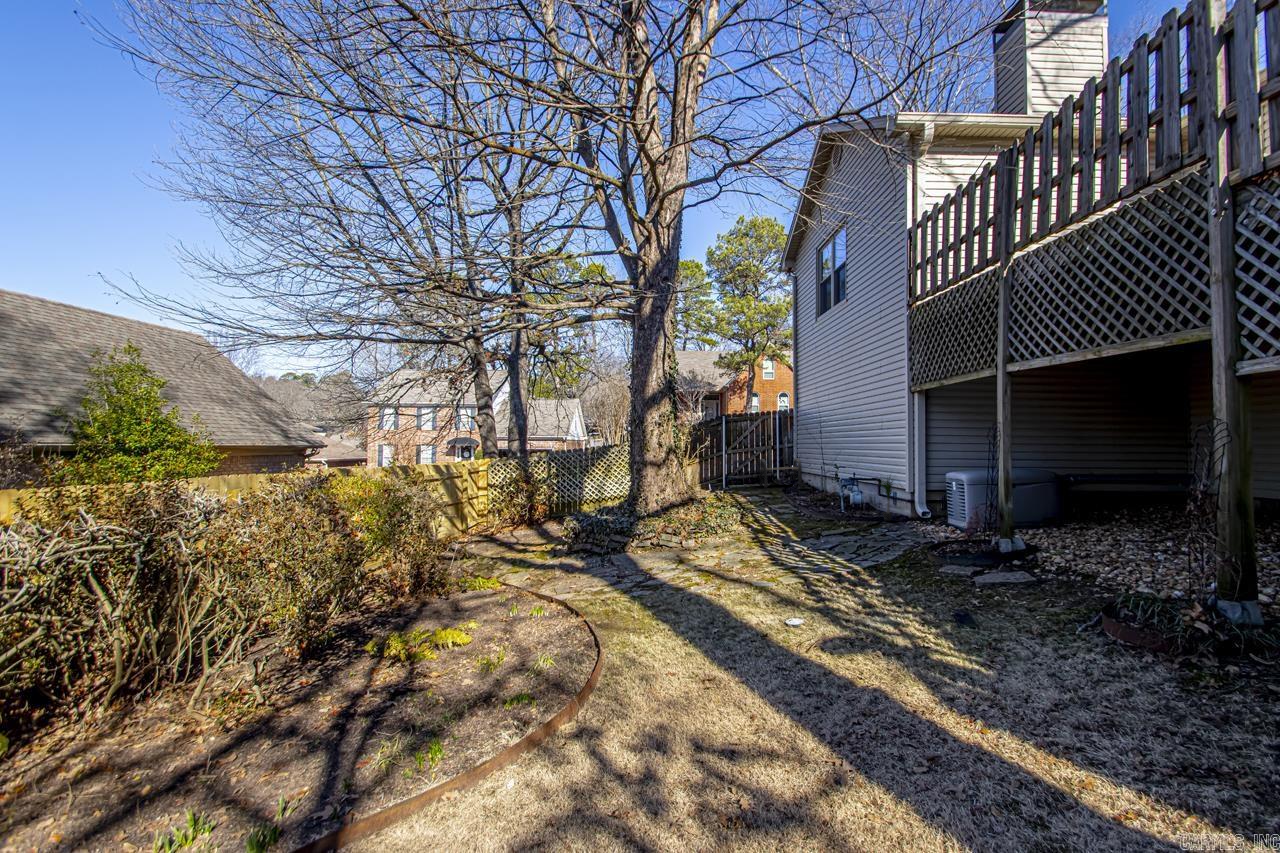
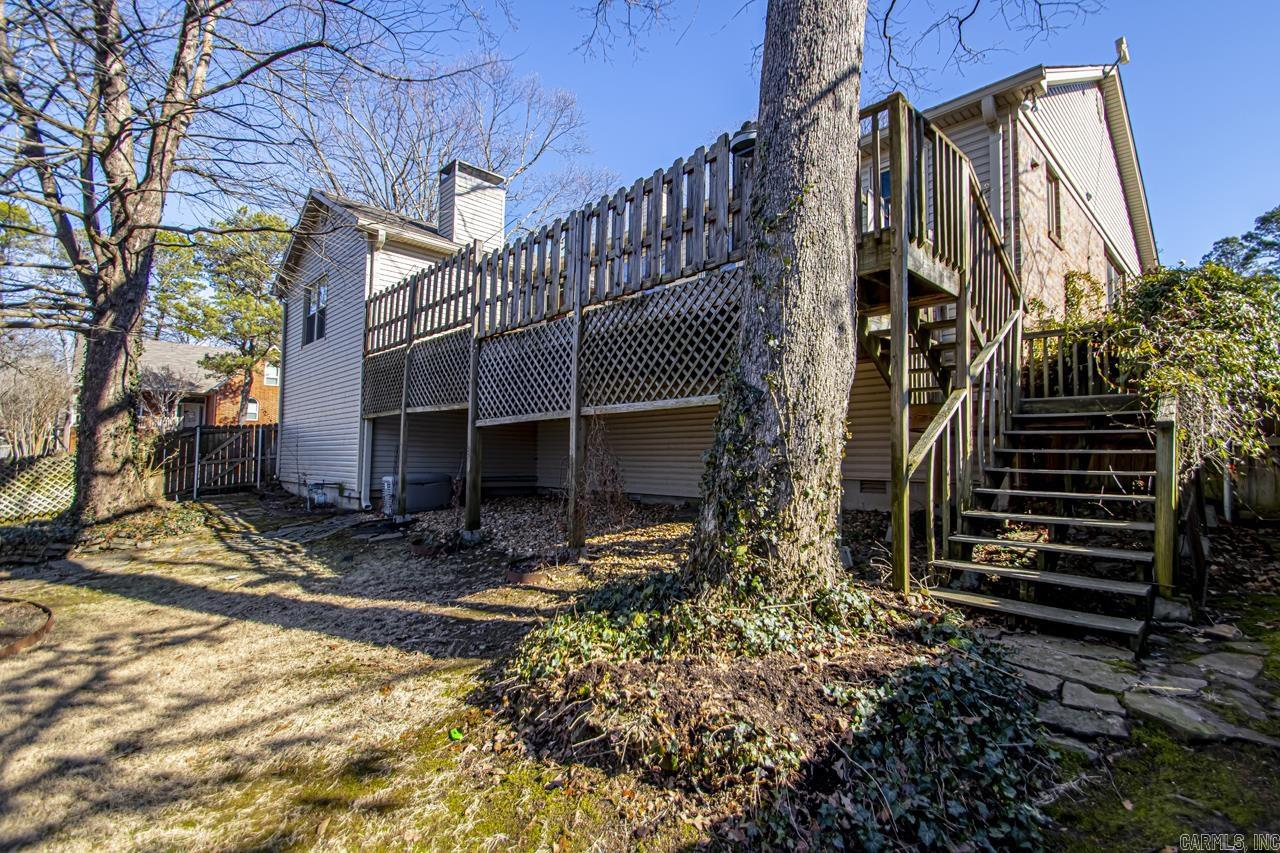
bench: present [759,458,802,487] -> none [240,468,285,497]

